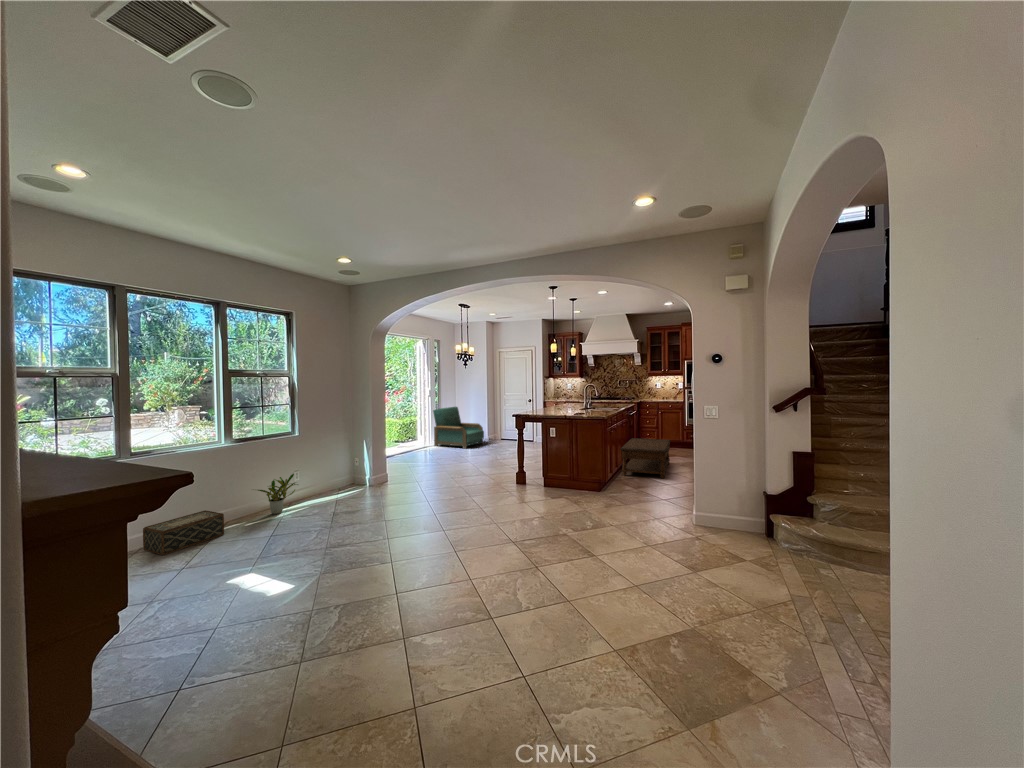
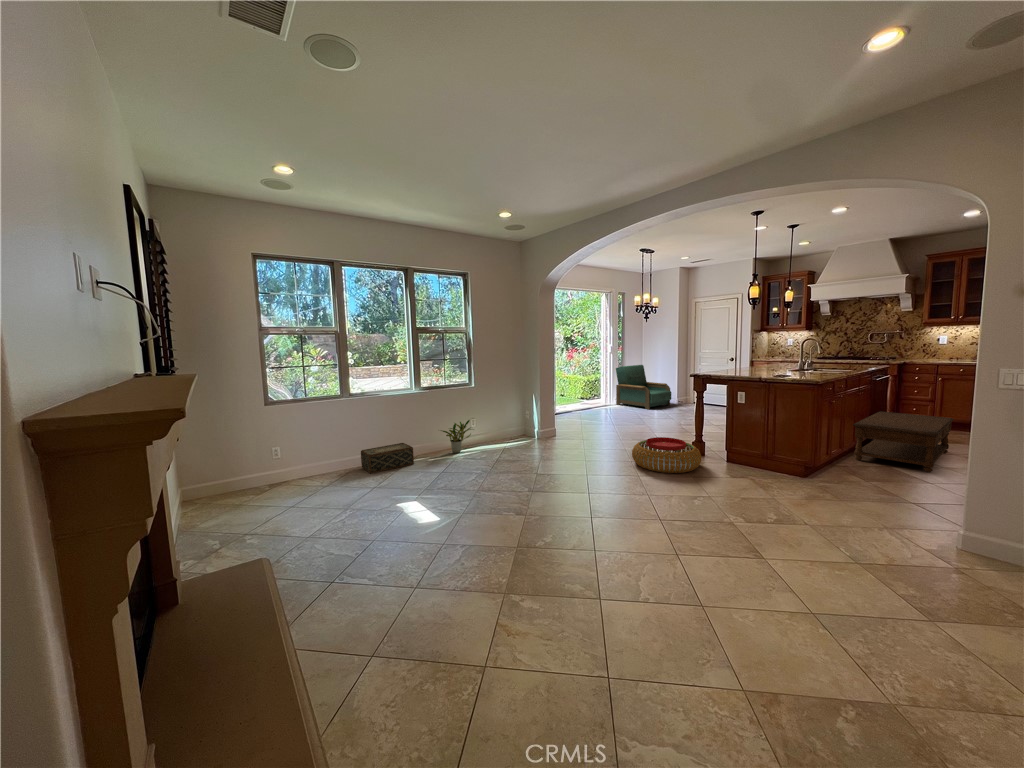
pouf: none [469,472,527,503] -> present [632,437,701,473]

